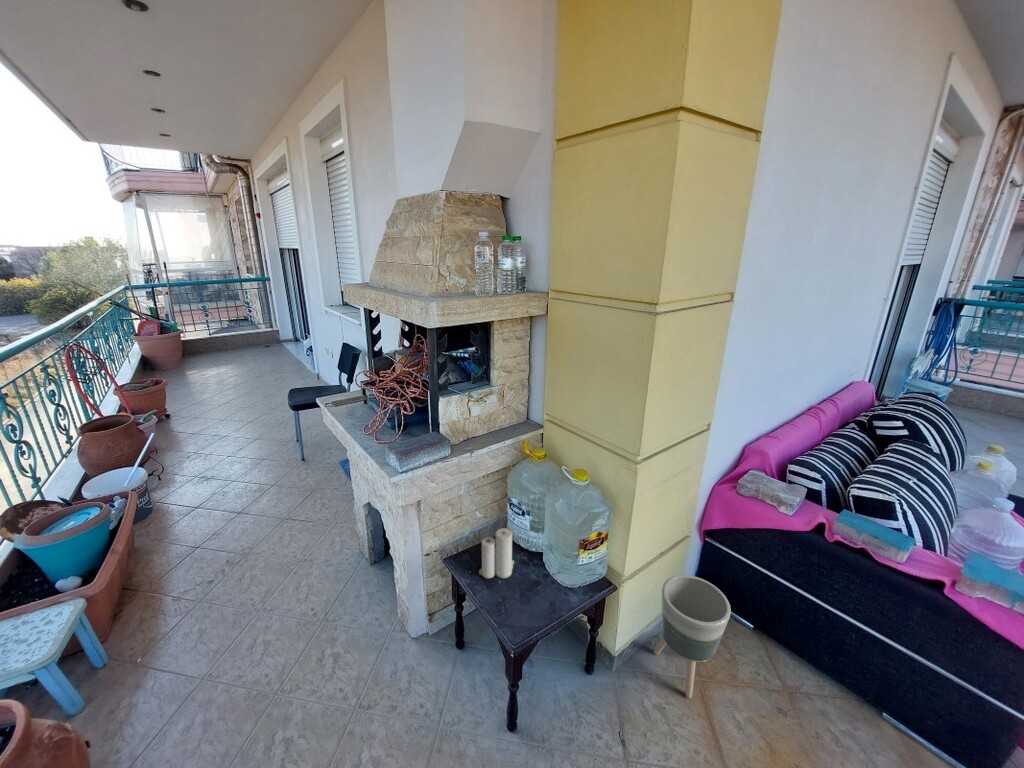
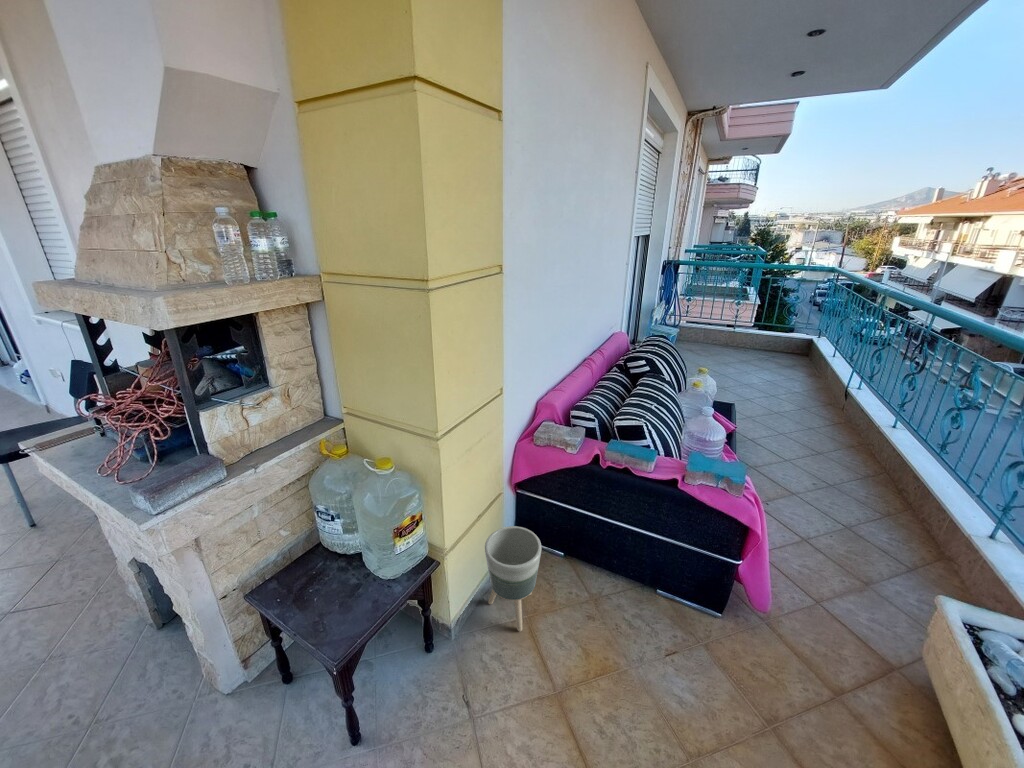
candle: present [479,528,514,578] -> none [286,539,333,598]

